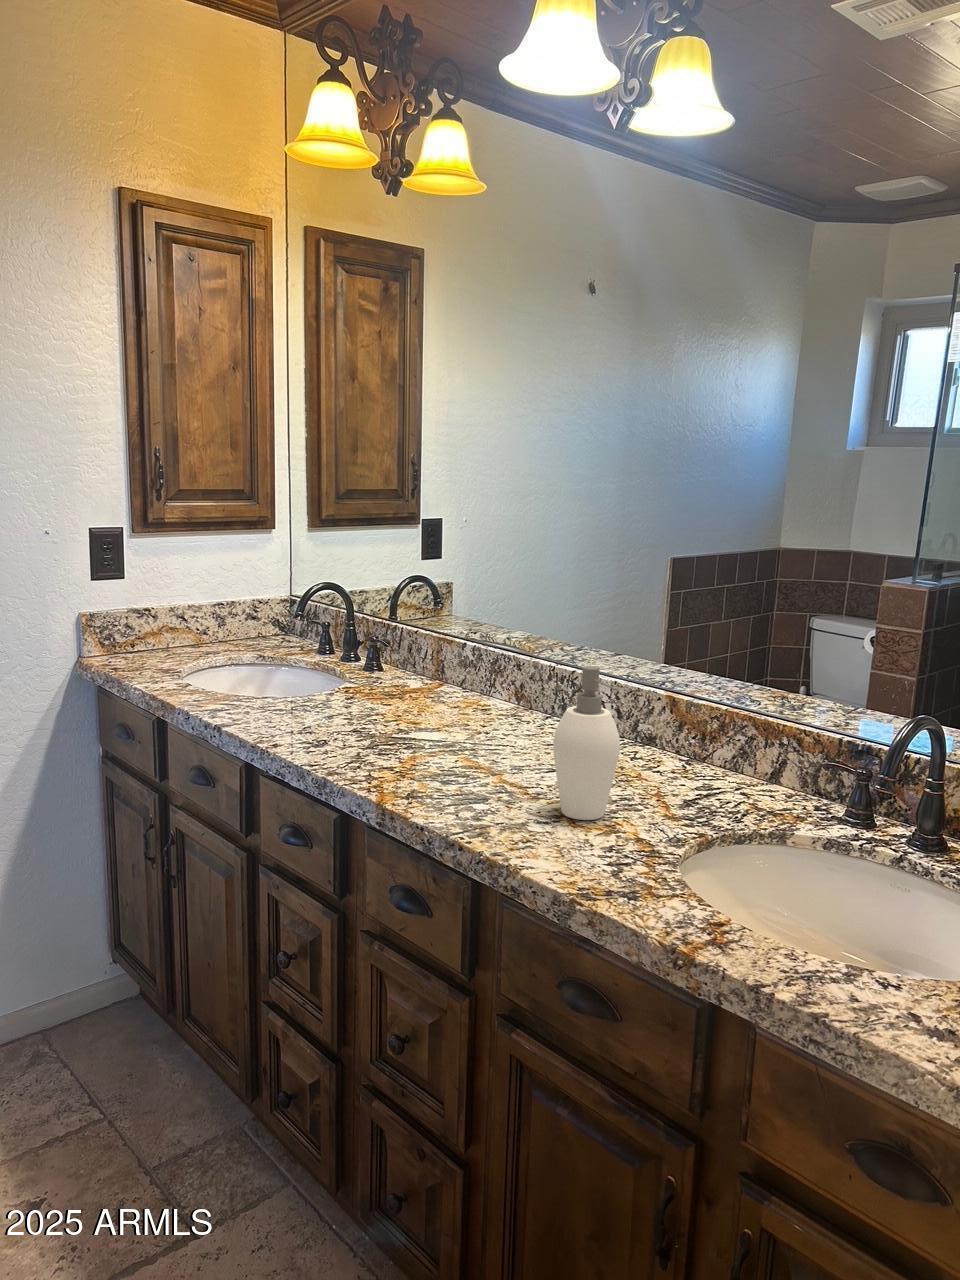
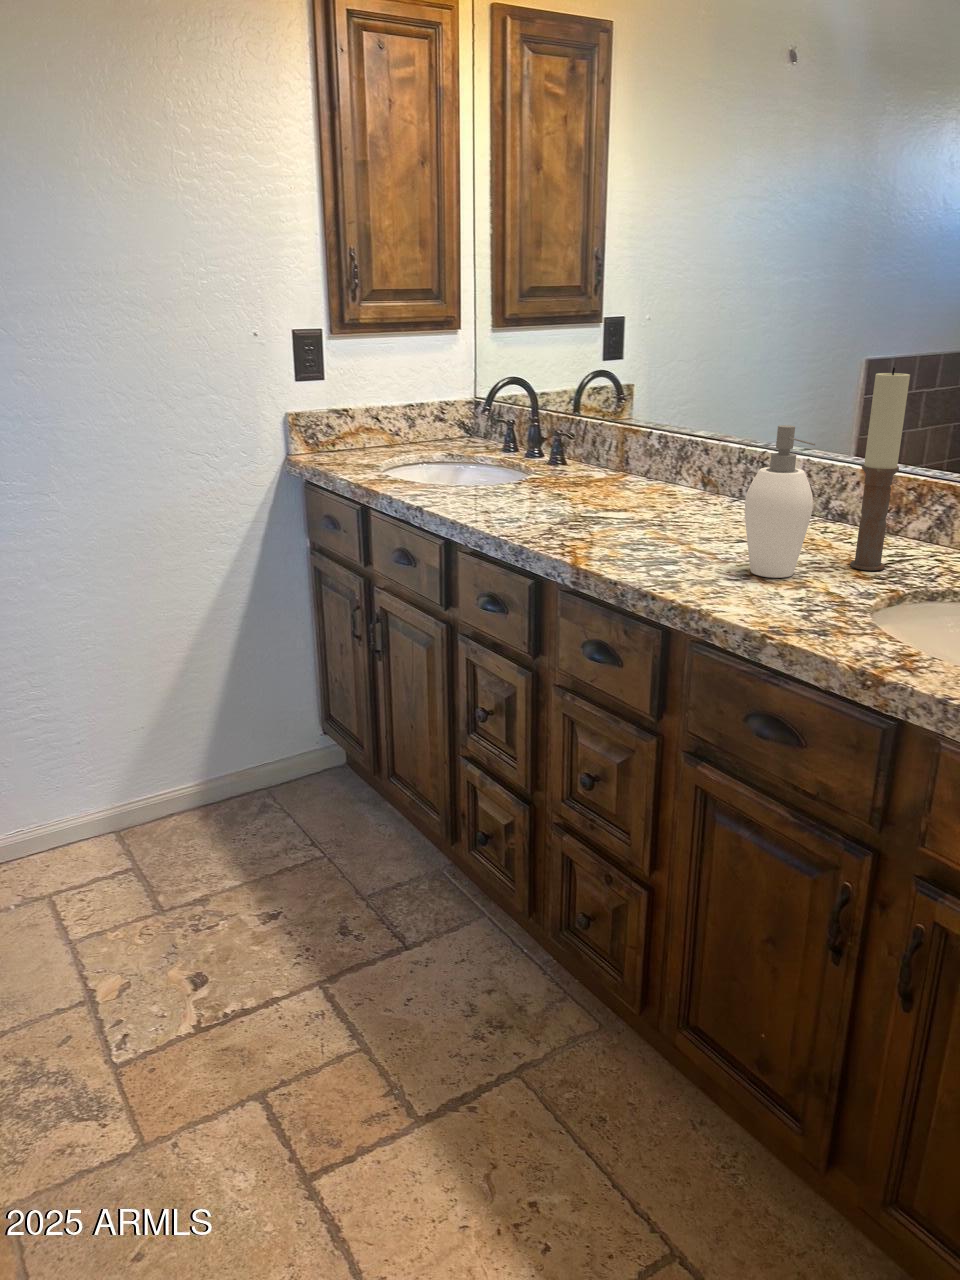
candle: none [660,611,706,808] -> present [850,368,910,571]

